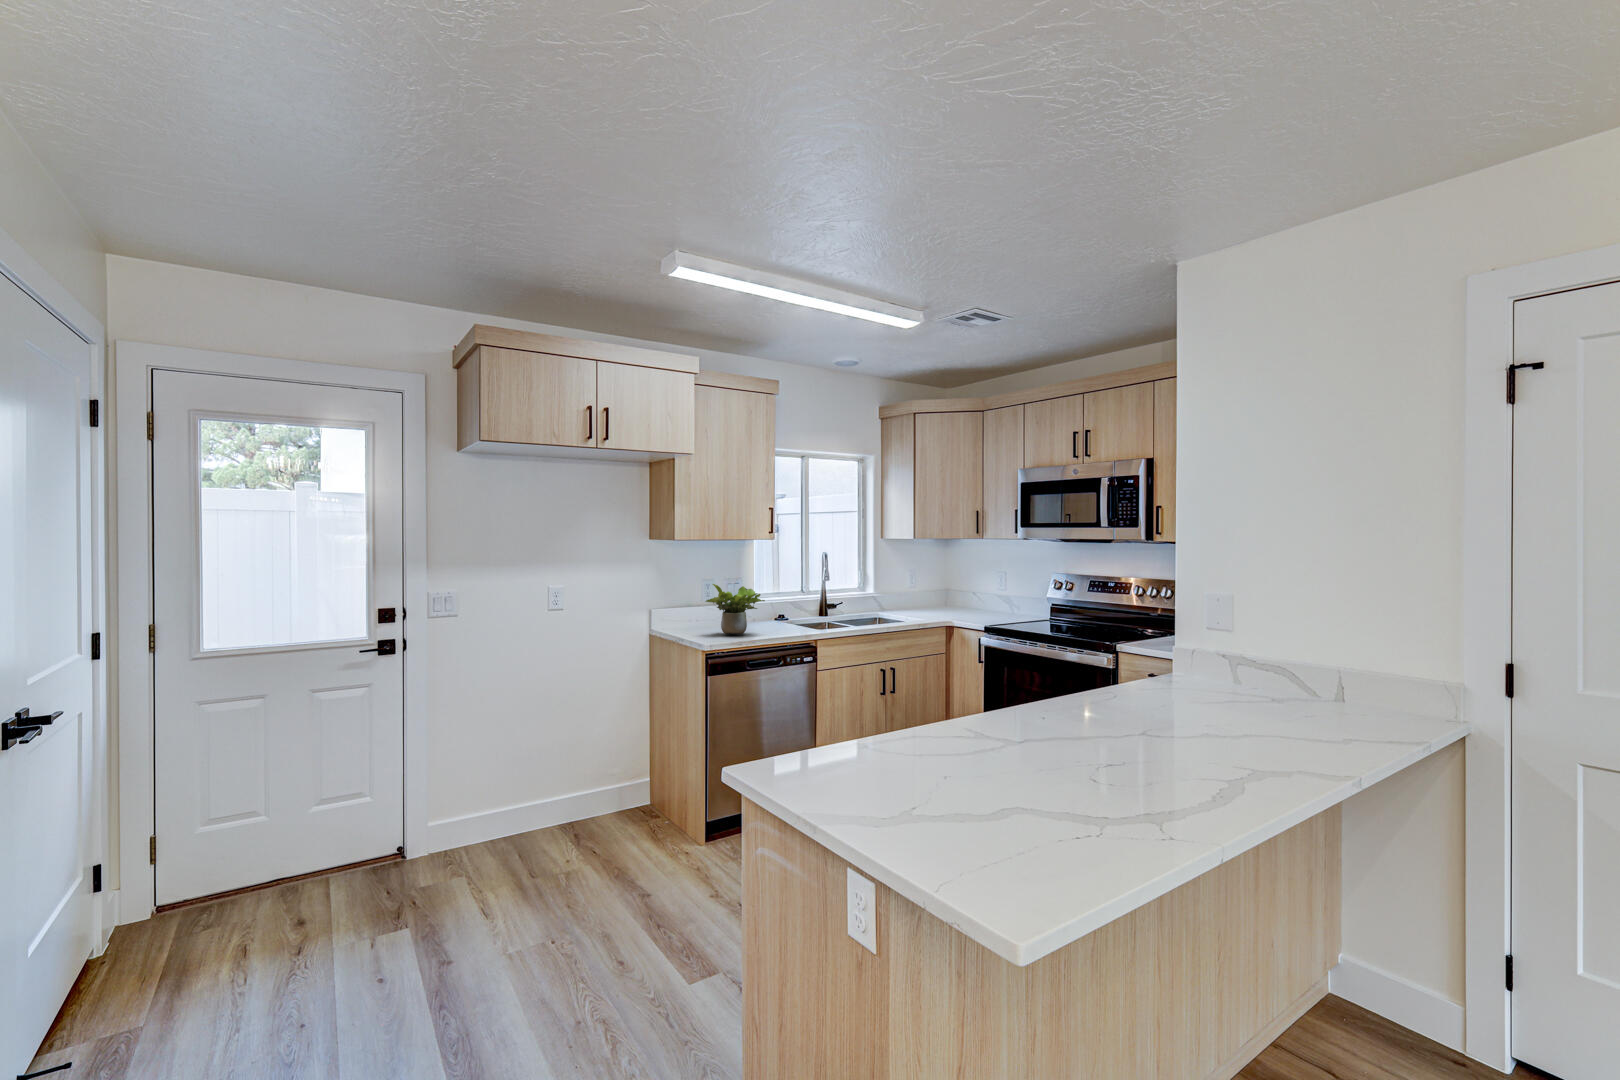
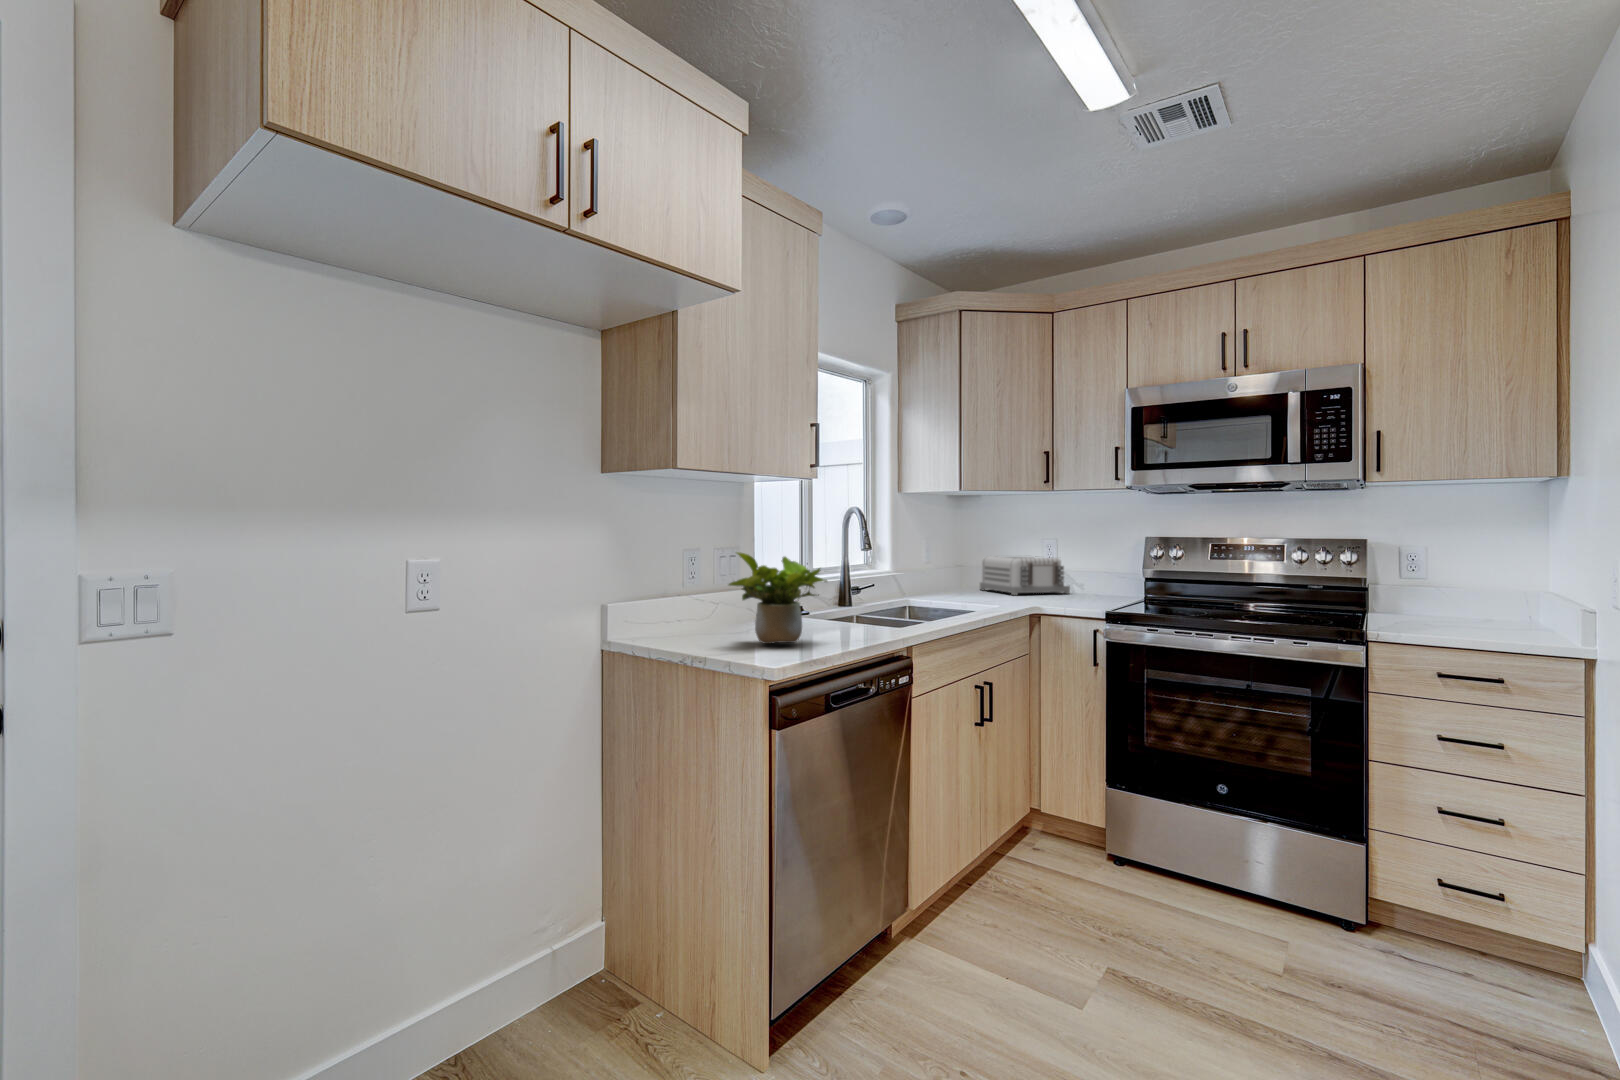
toaster: none [956,583,1014,613] -> present [980,556,1070,595]

